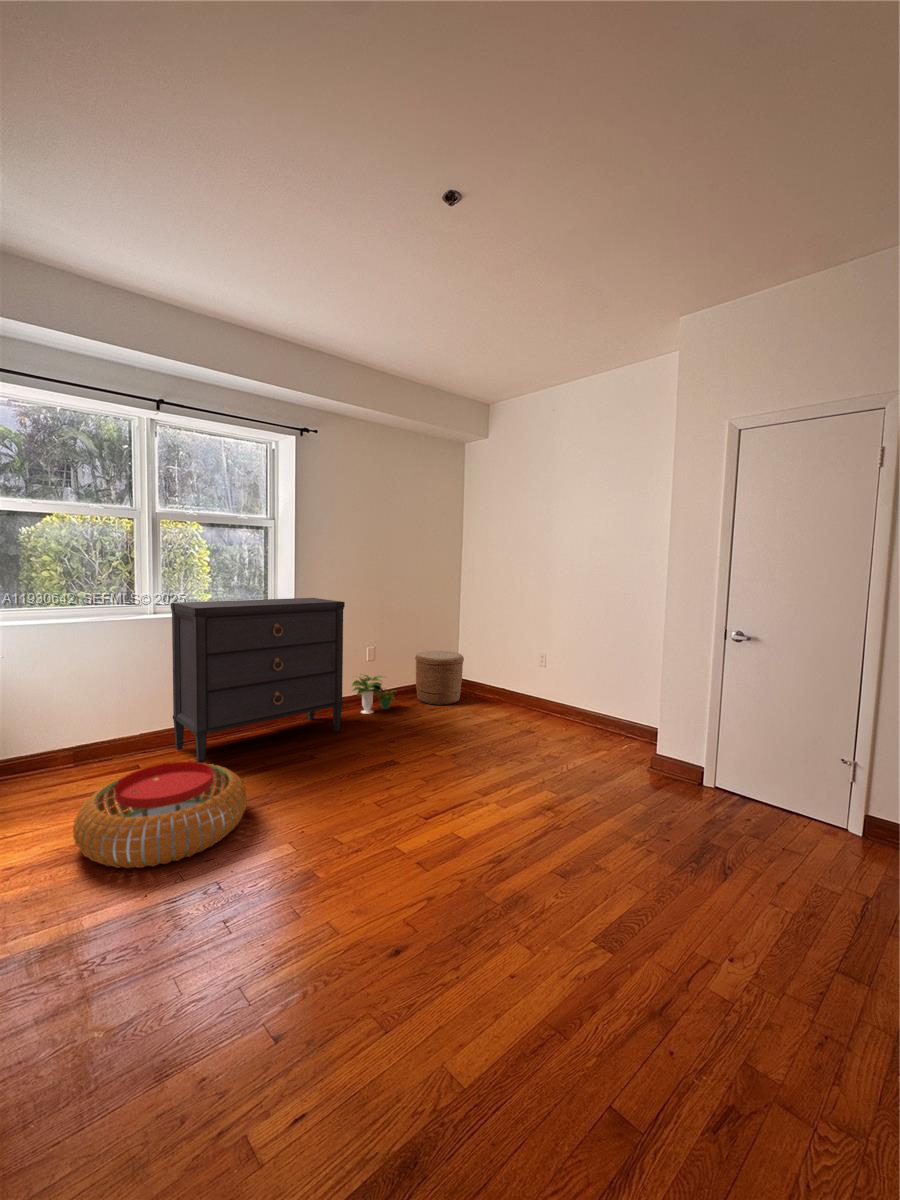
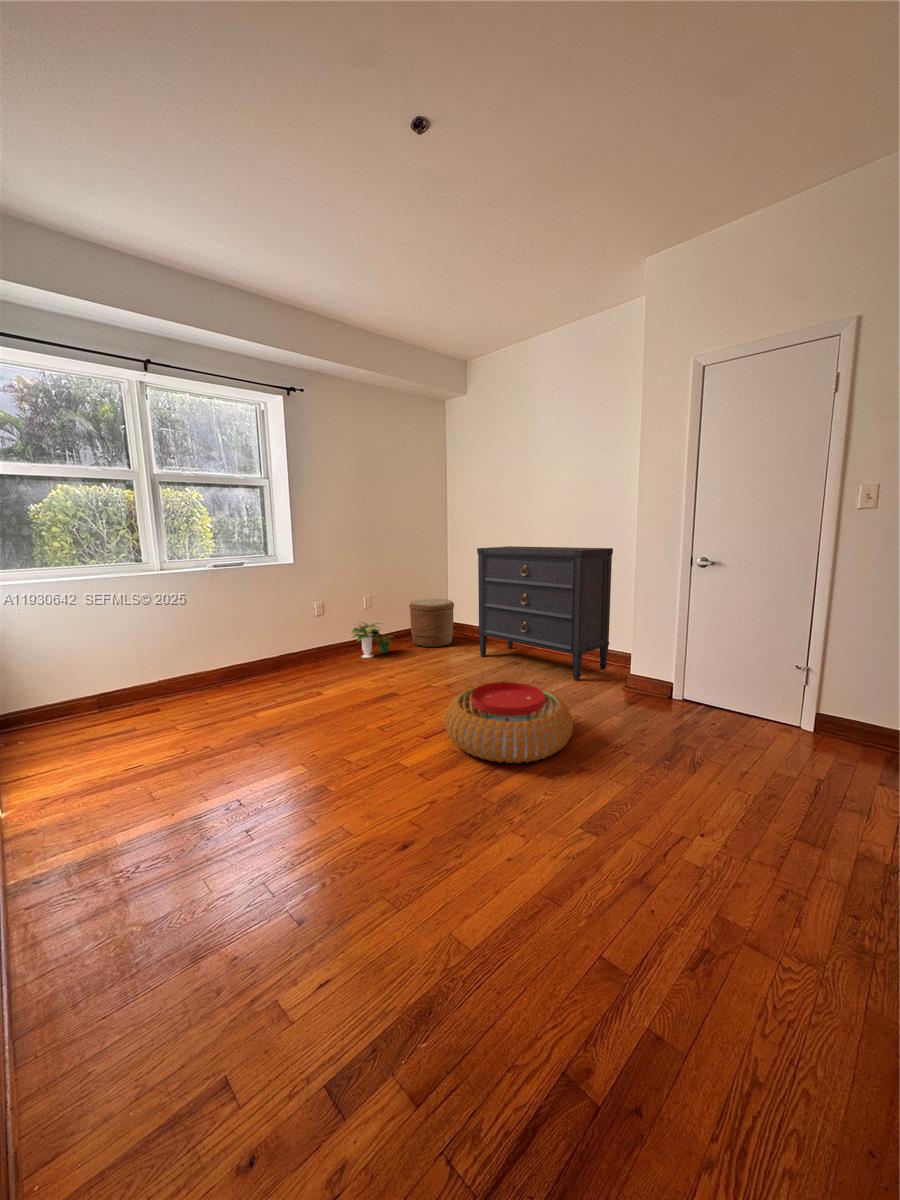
dresser: present [171,598,345,763] -> present [477,546,613,681]
pouf: present [73,762,247,868] -> present [445,682,573,763]

